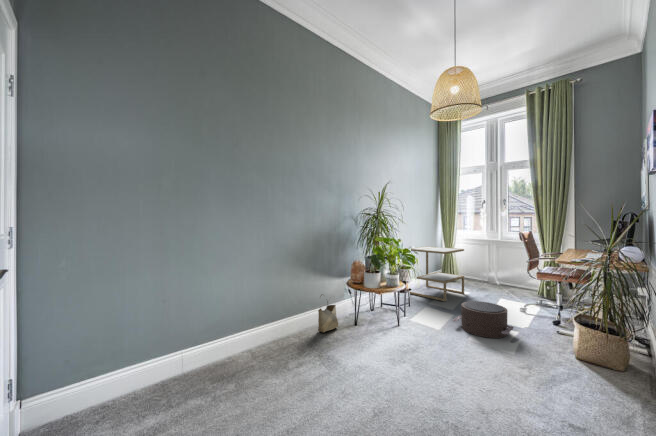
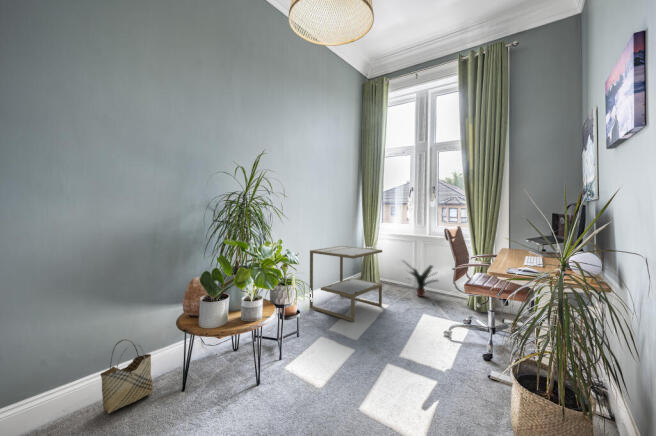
potted plant: none [478,259,512,289] -> present [407,264,437,297]
pouf: present [453,301,513,338] -> none [343,332,429,401]

